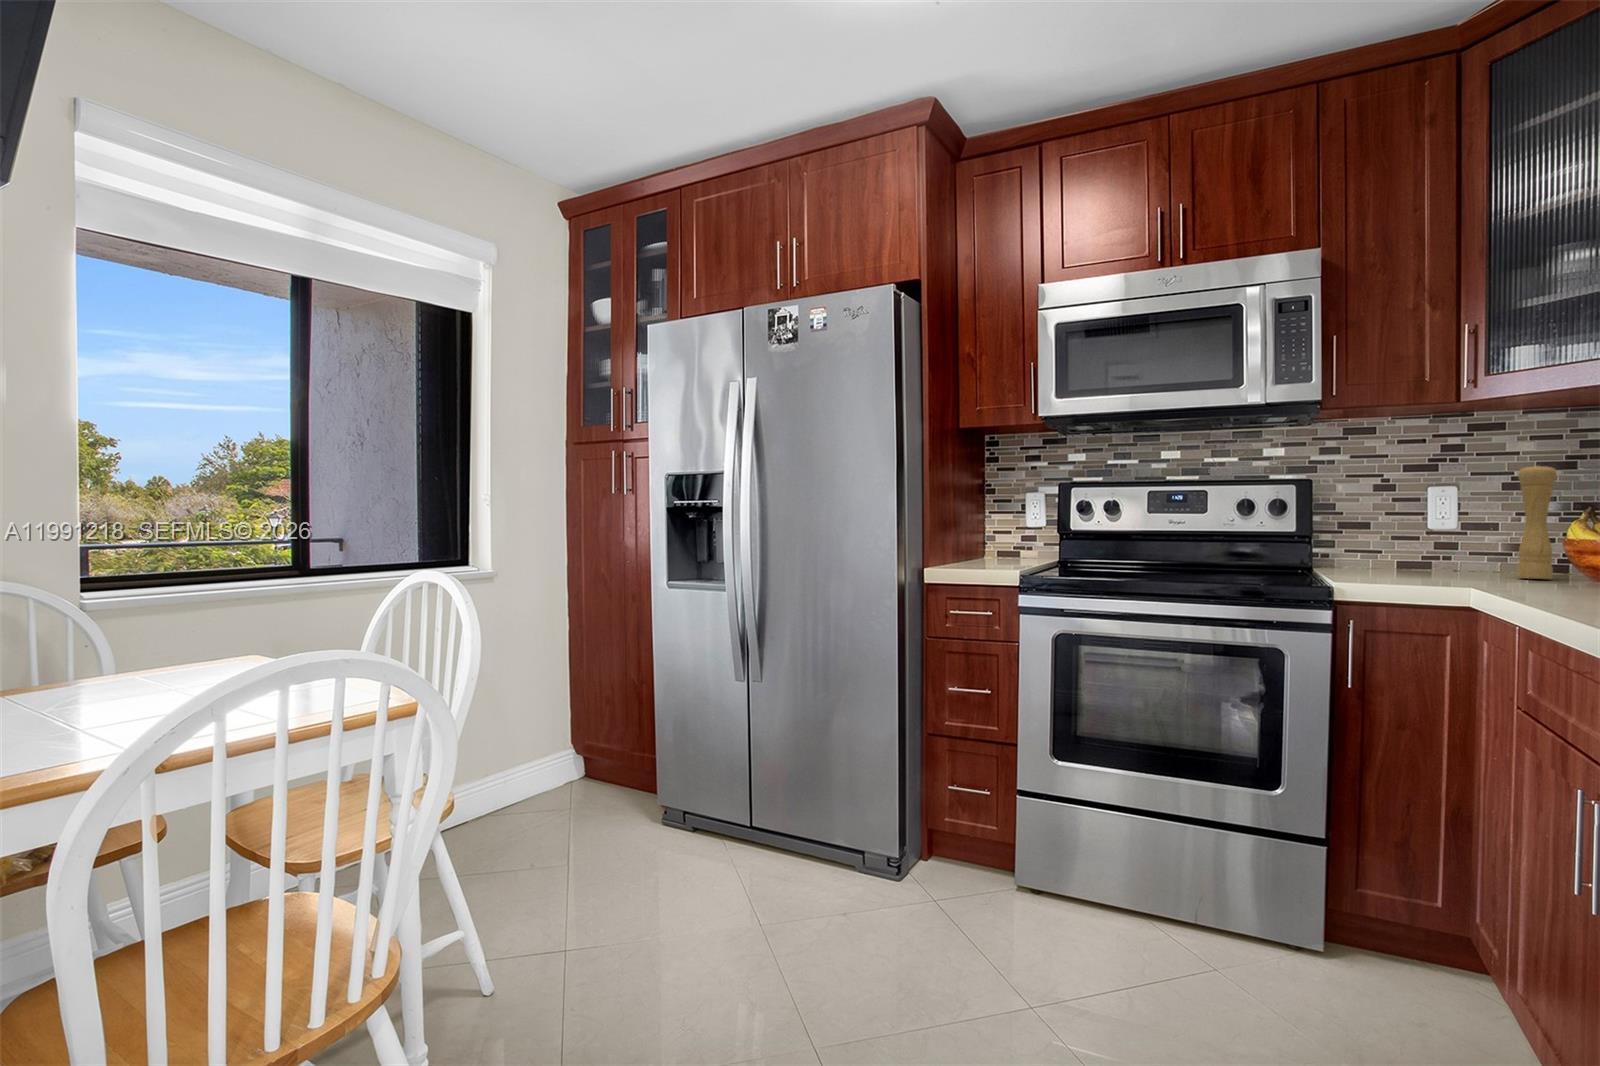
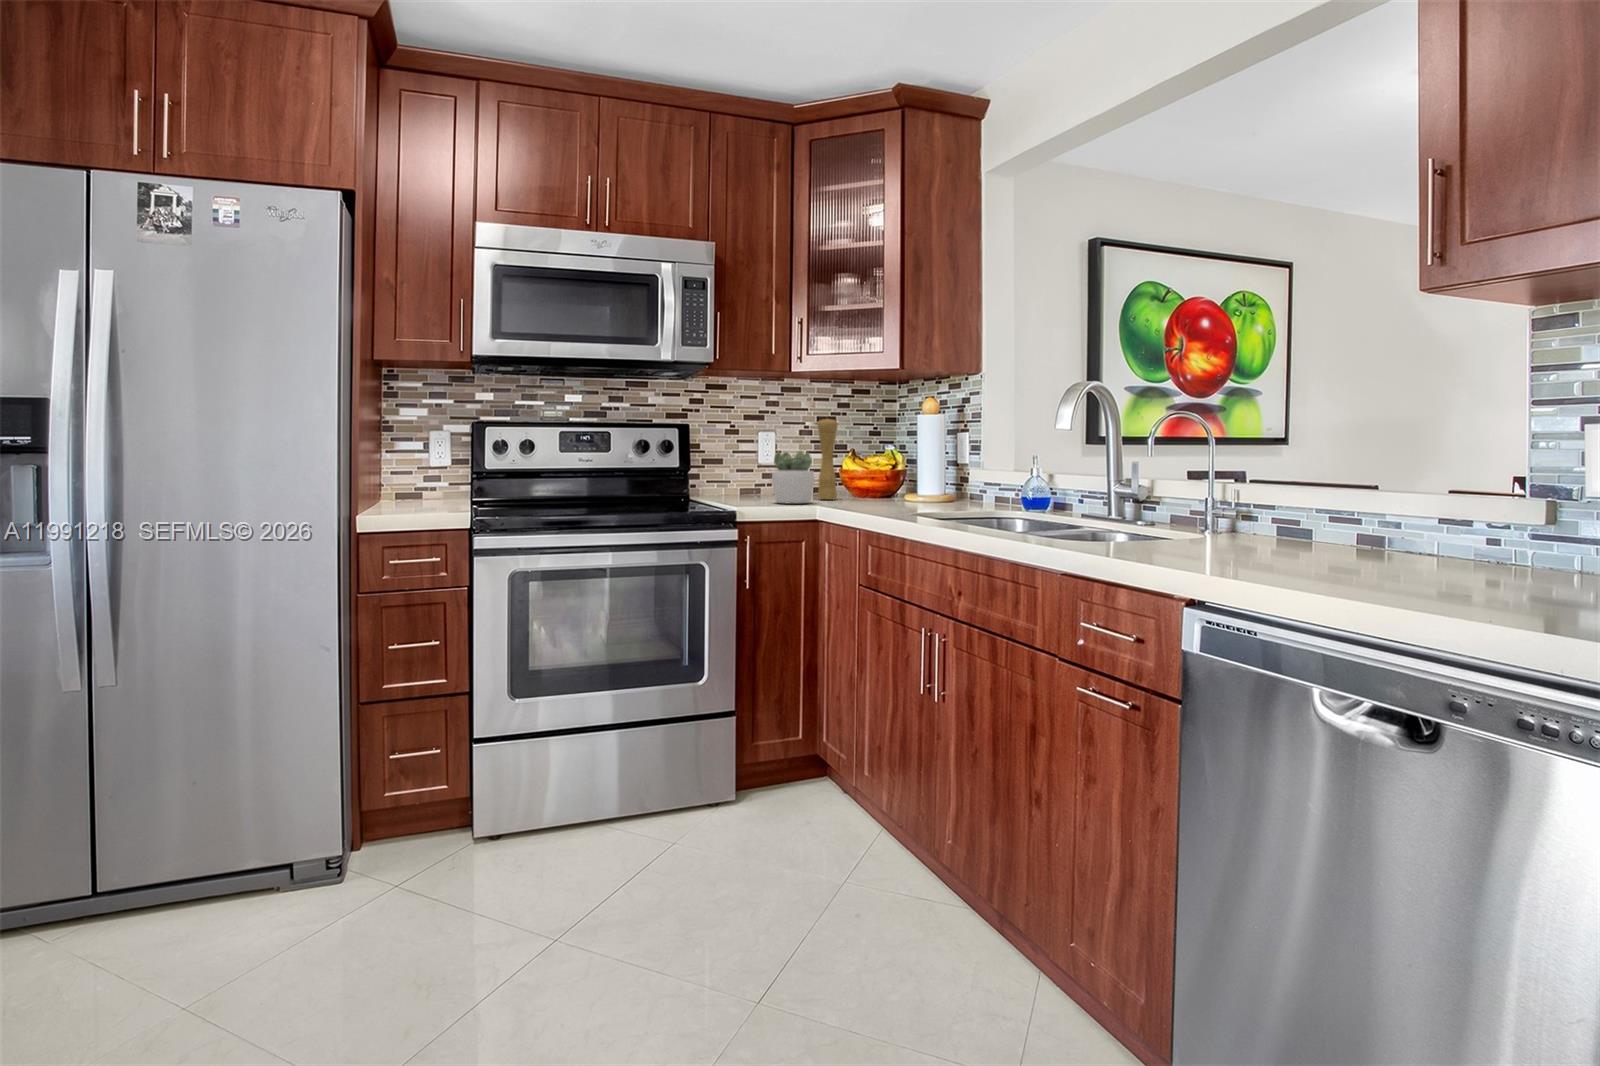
succulent plant: none [1425,510,1499,582] -> present [772,451,815,503]

